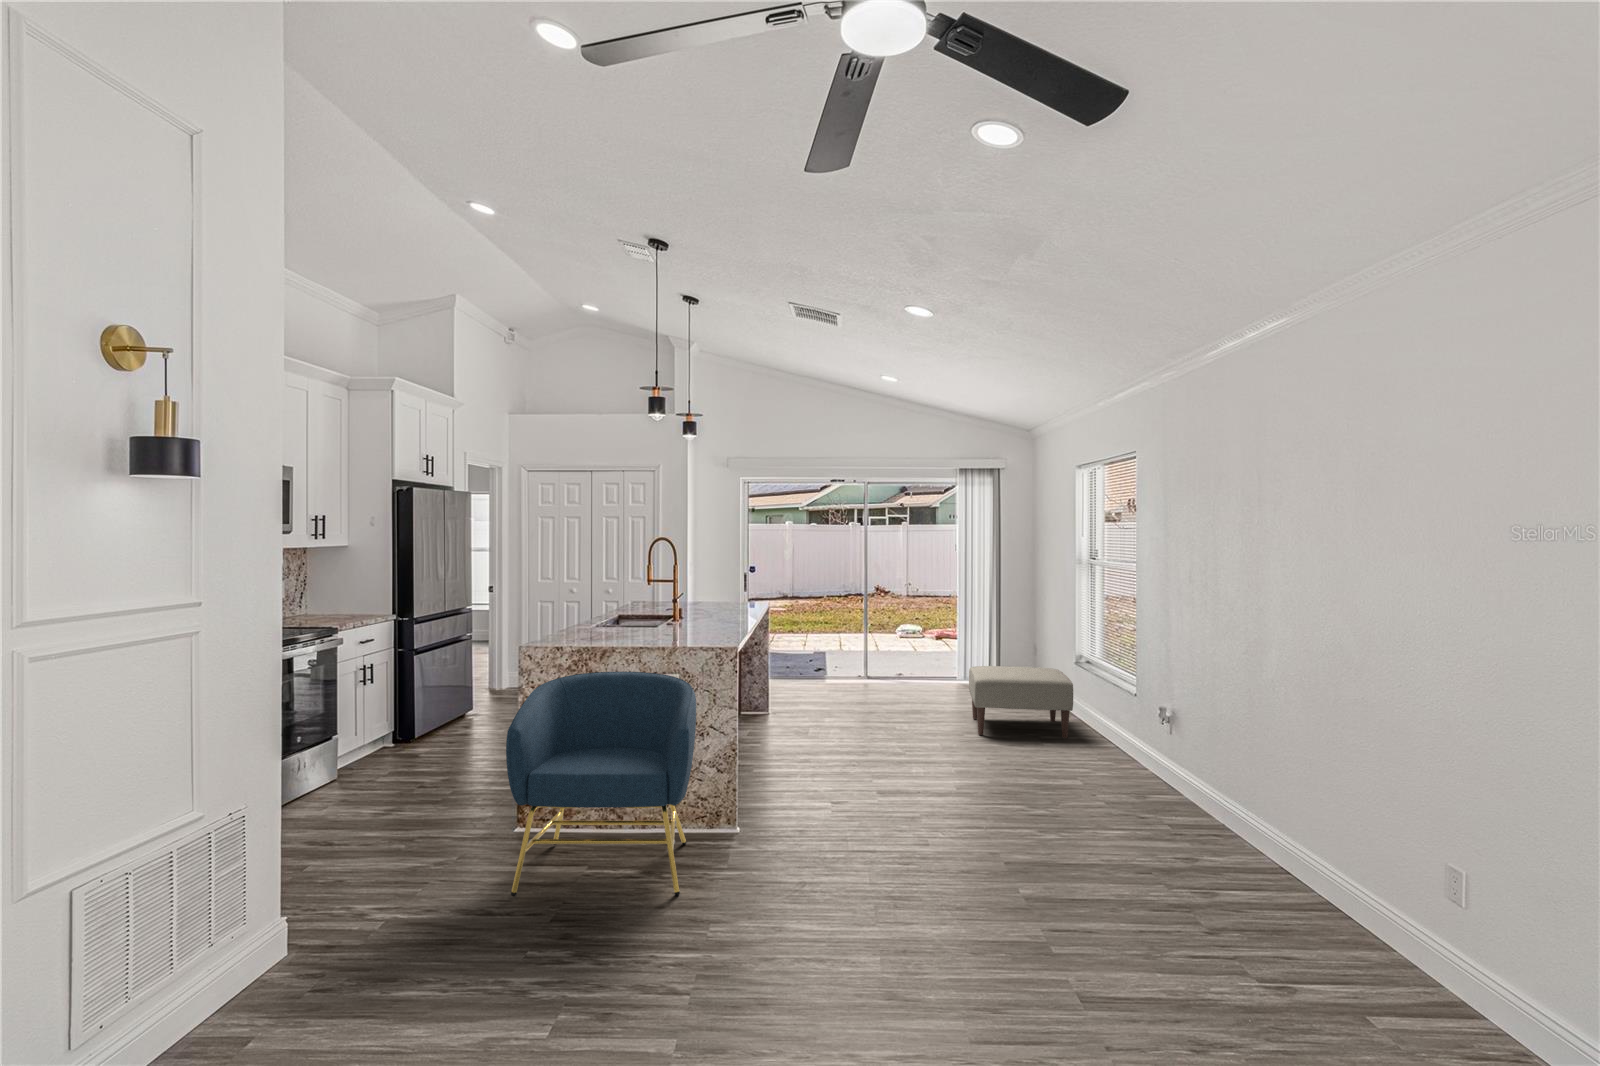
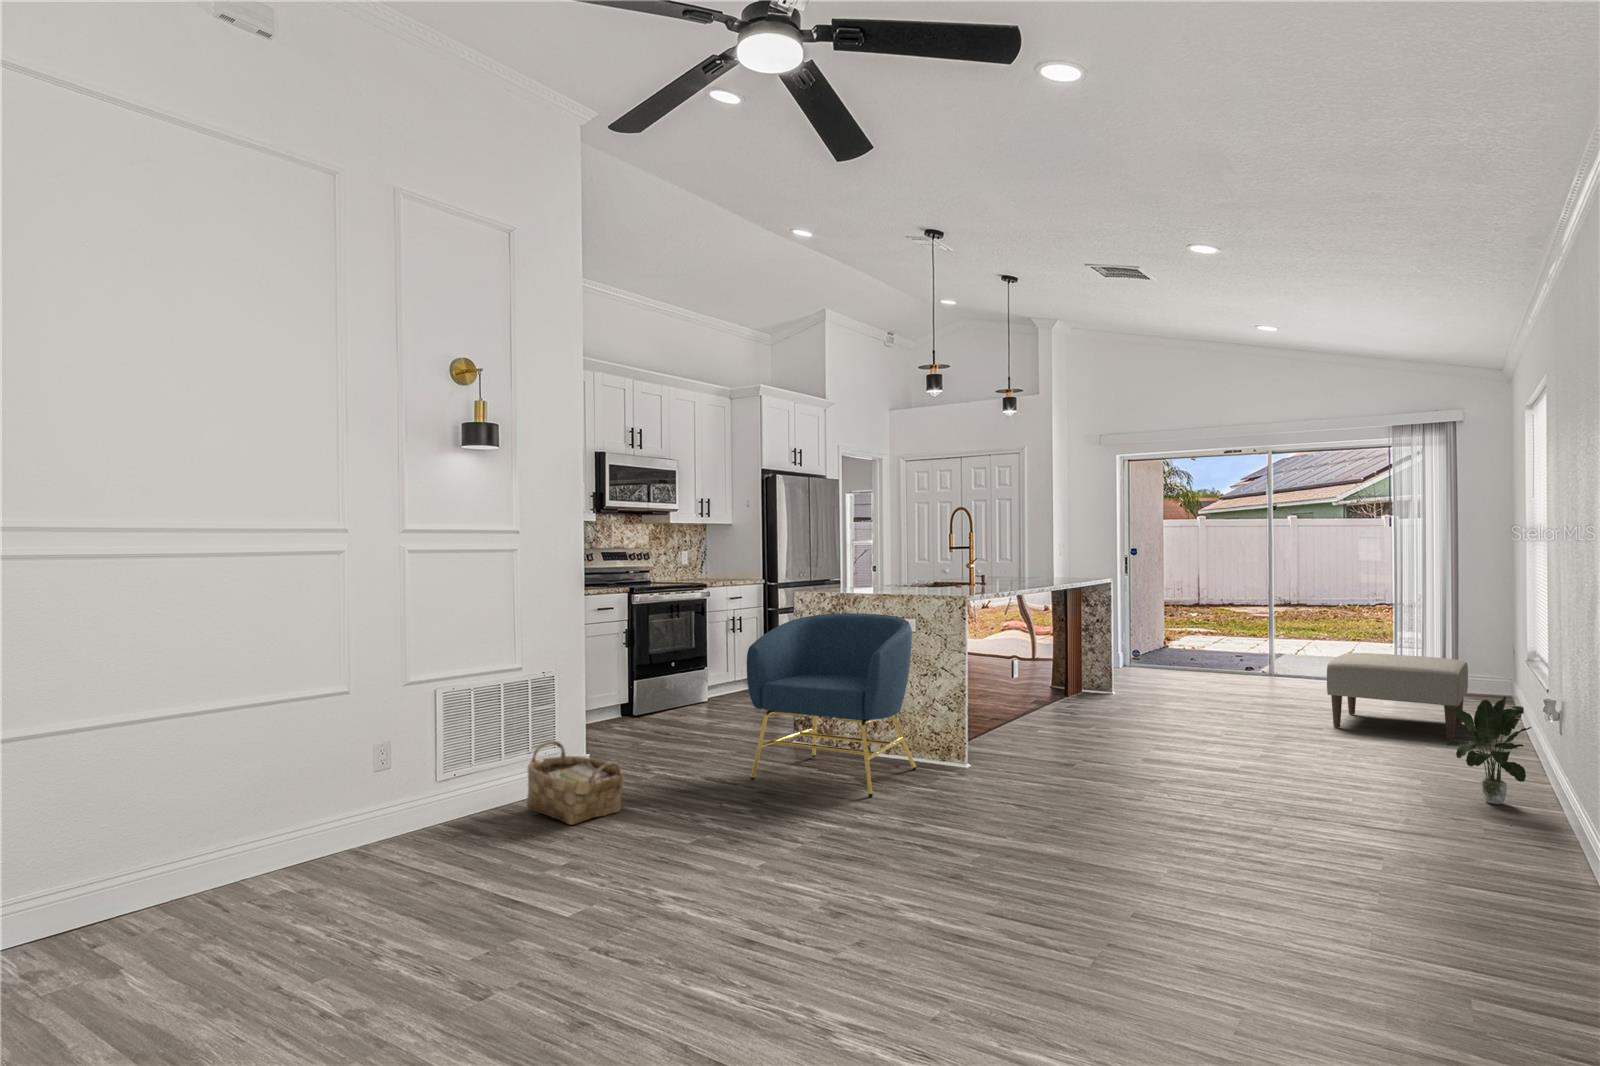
potted plant: none [1127,714,1196,804] -> present [1443,696,1532,804]
woven basket: none [221,907,385,1037] -> present [527,741,624,825]

